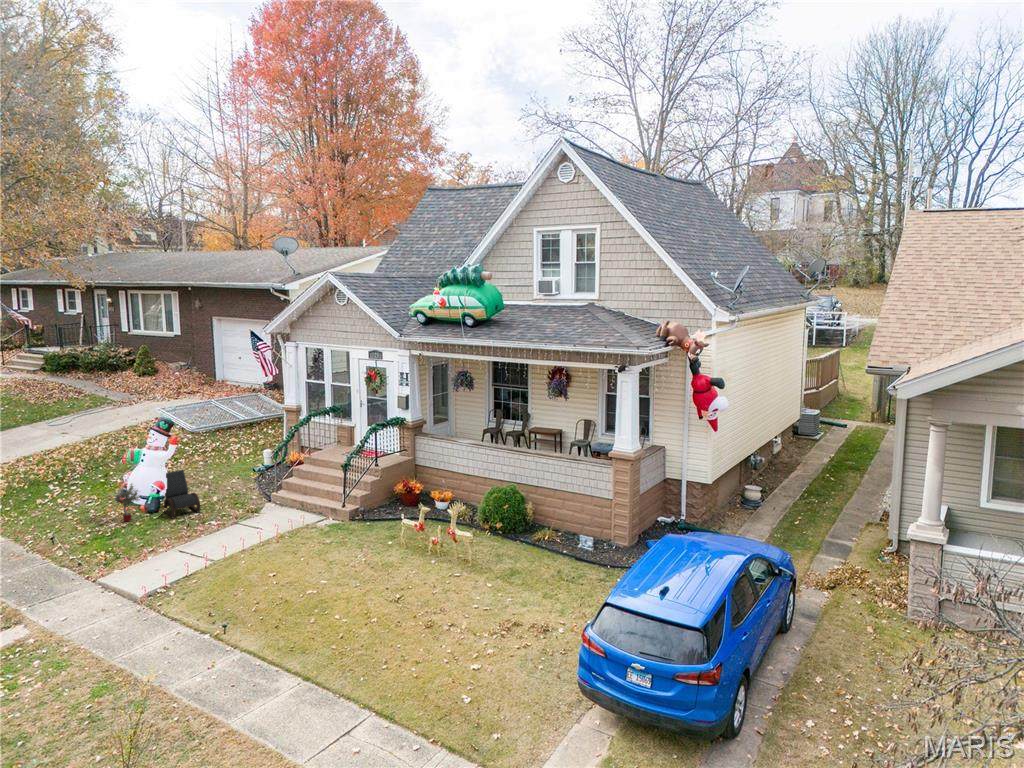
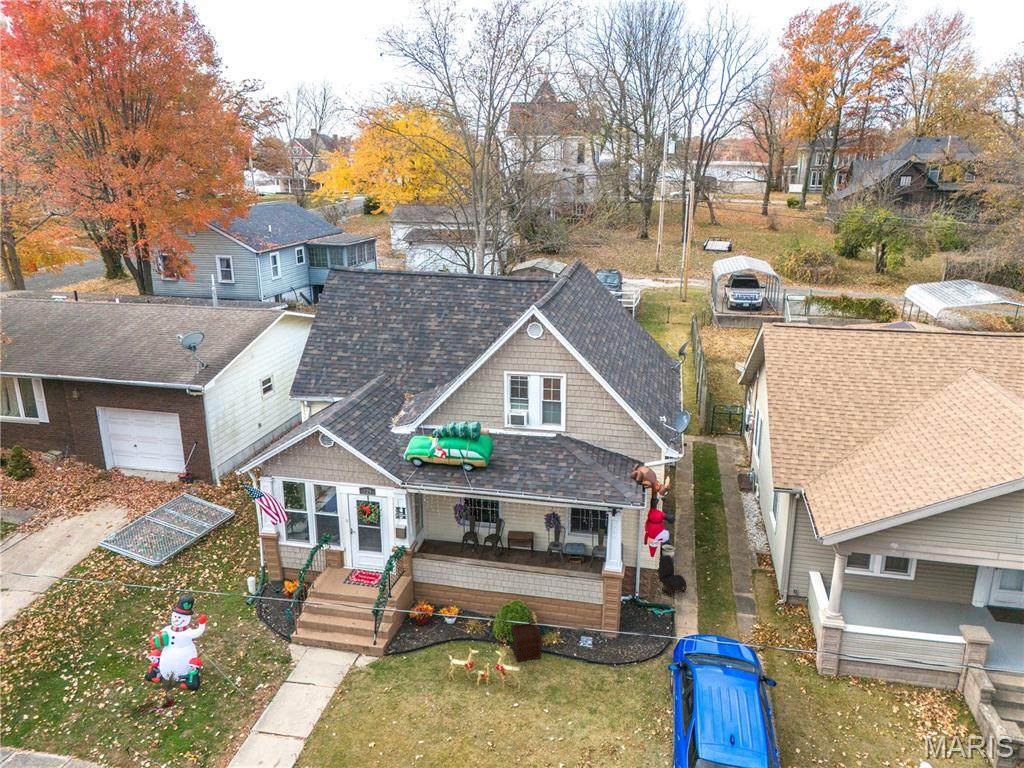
lounge chair: present [164,470,200,519] -> present [658,555,687,597]
wooden crate: none [486,504,521,545] -> present [511,622,542,661]

